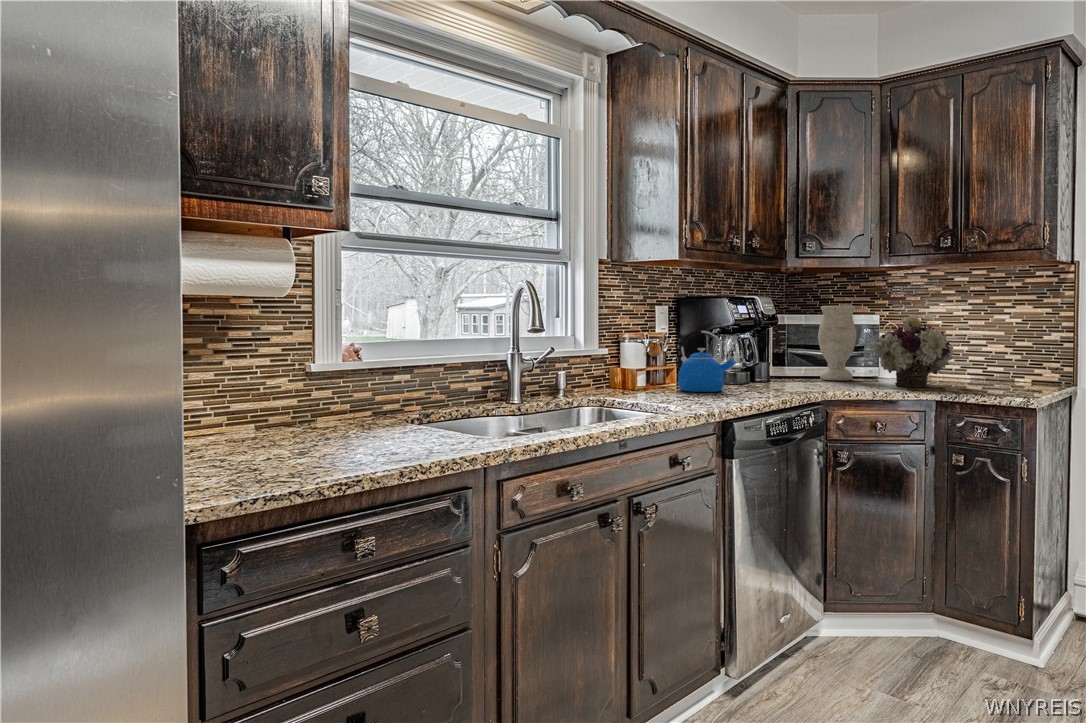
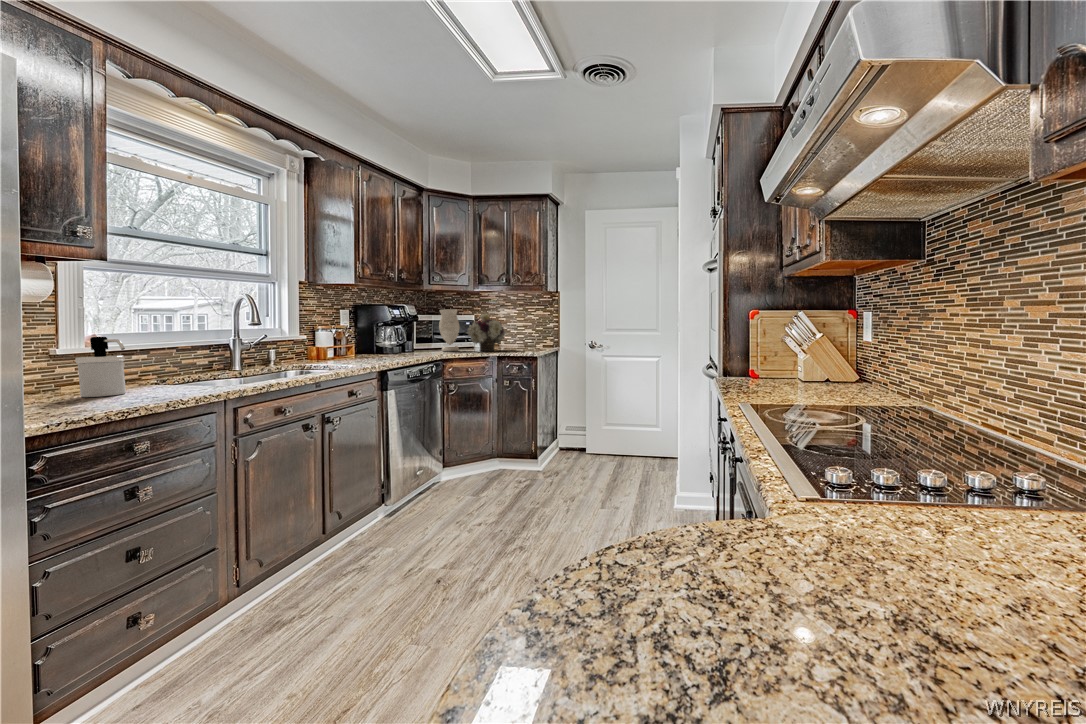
kettle: present [678,330,736,392] -> none [356,322,391,359]
soap dispenser: none [326,364,378,449] -> present [75,337,126,397]

